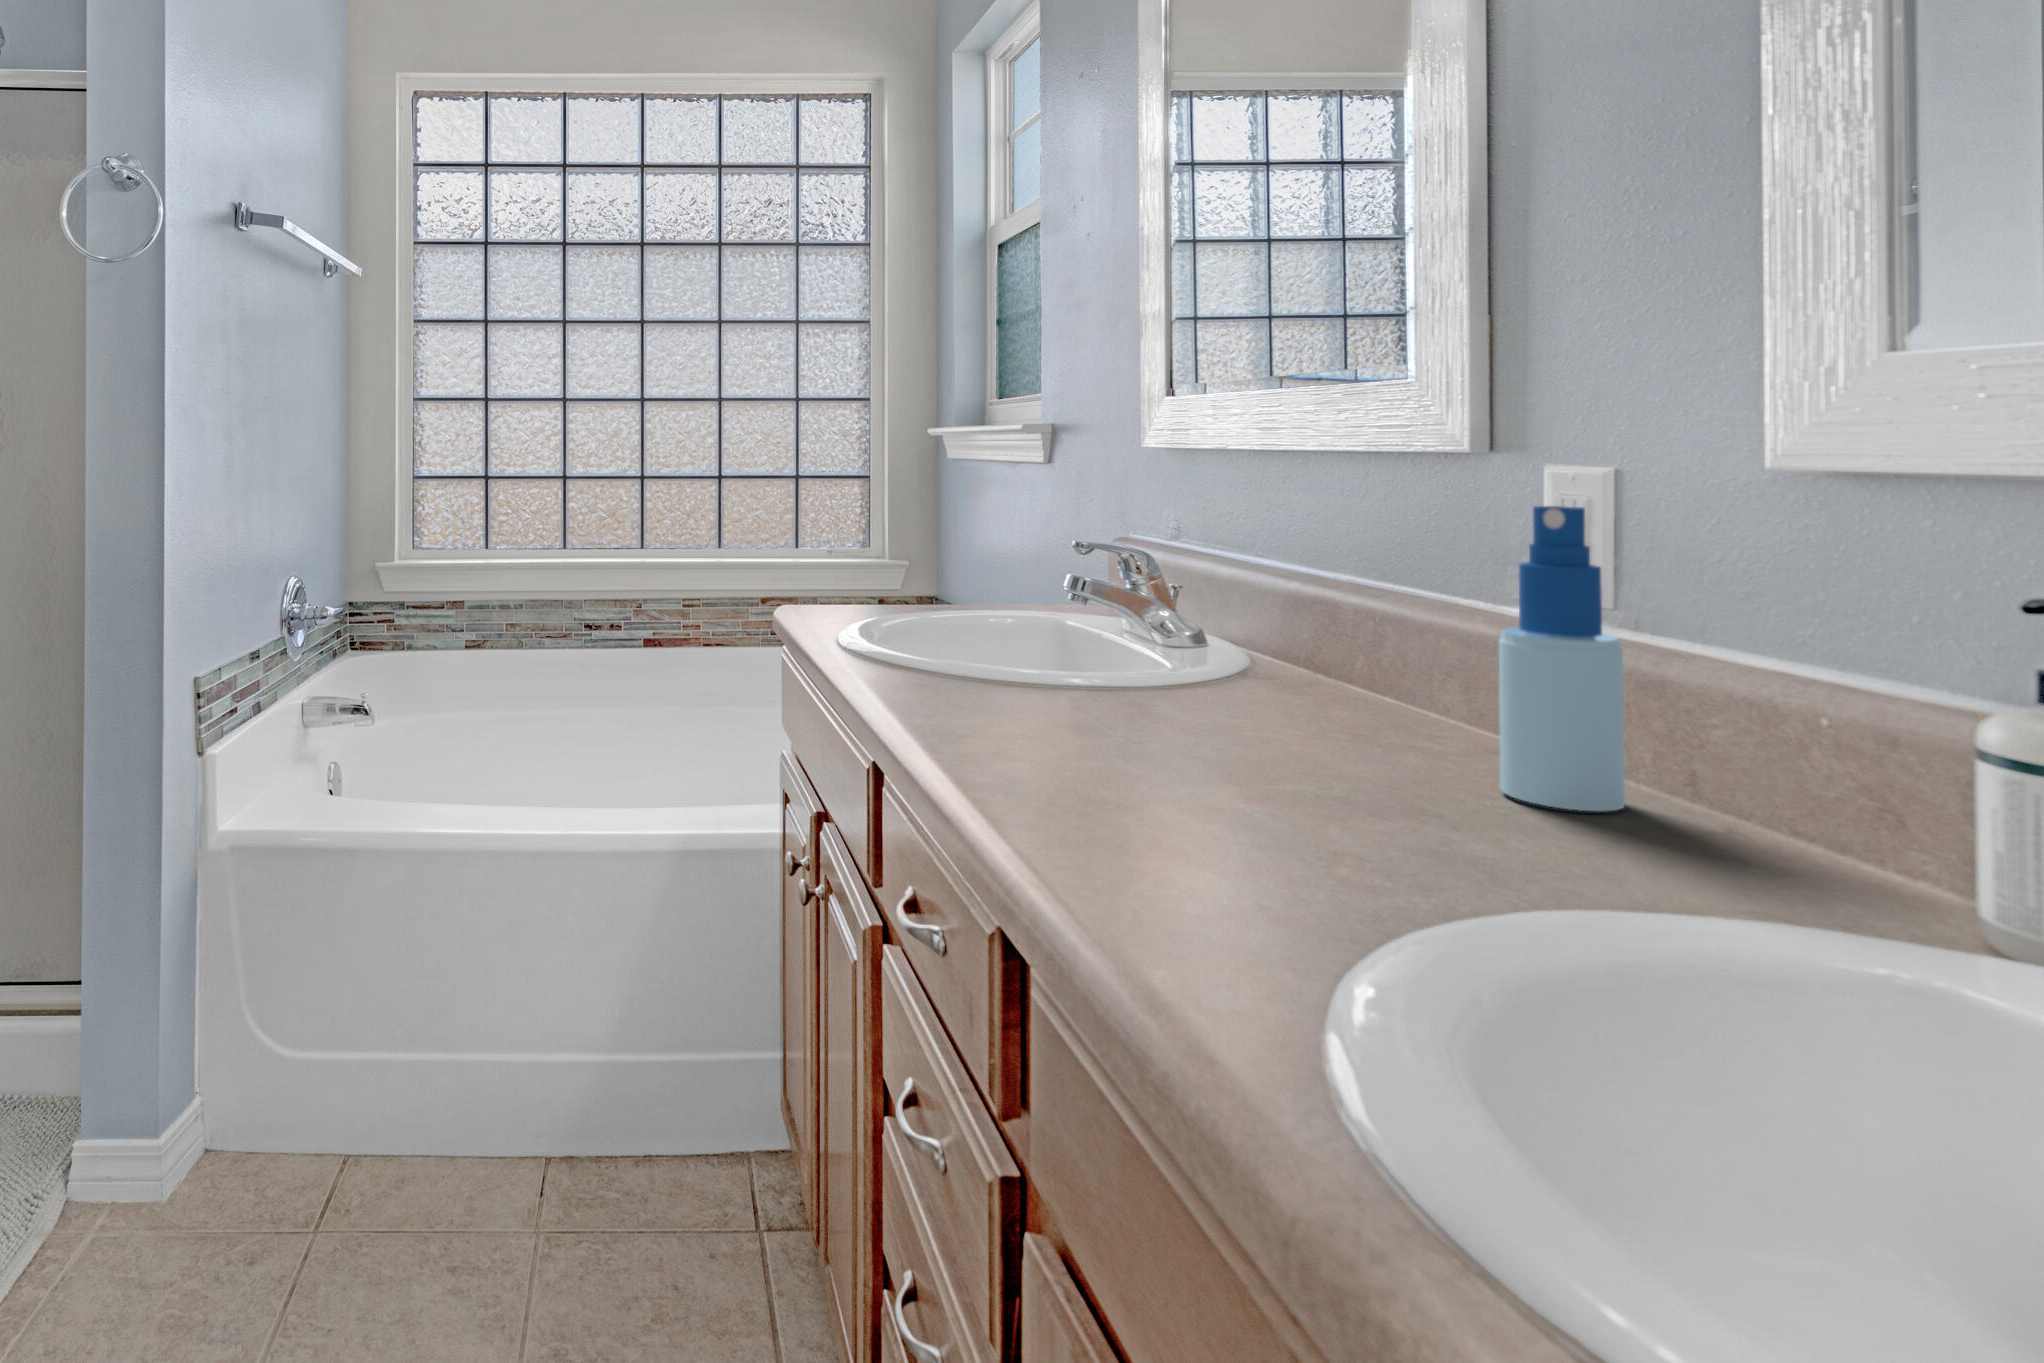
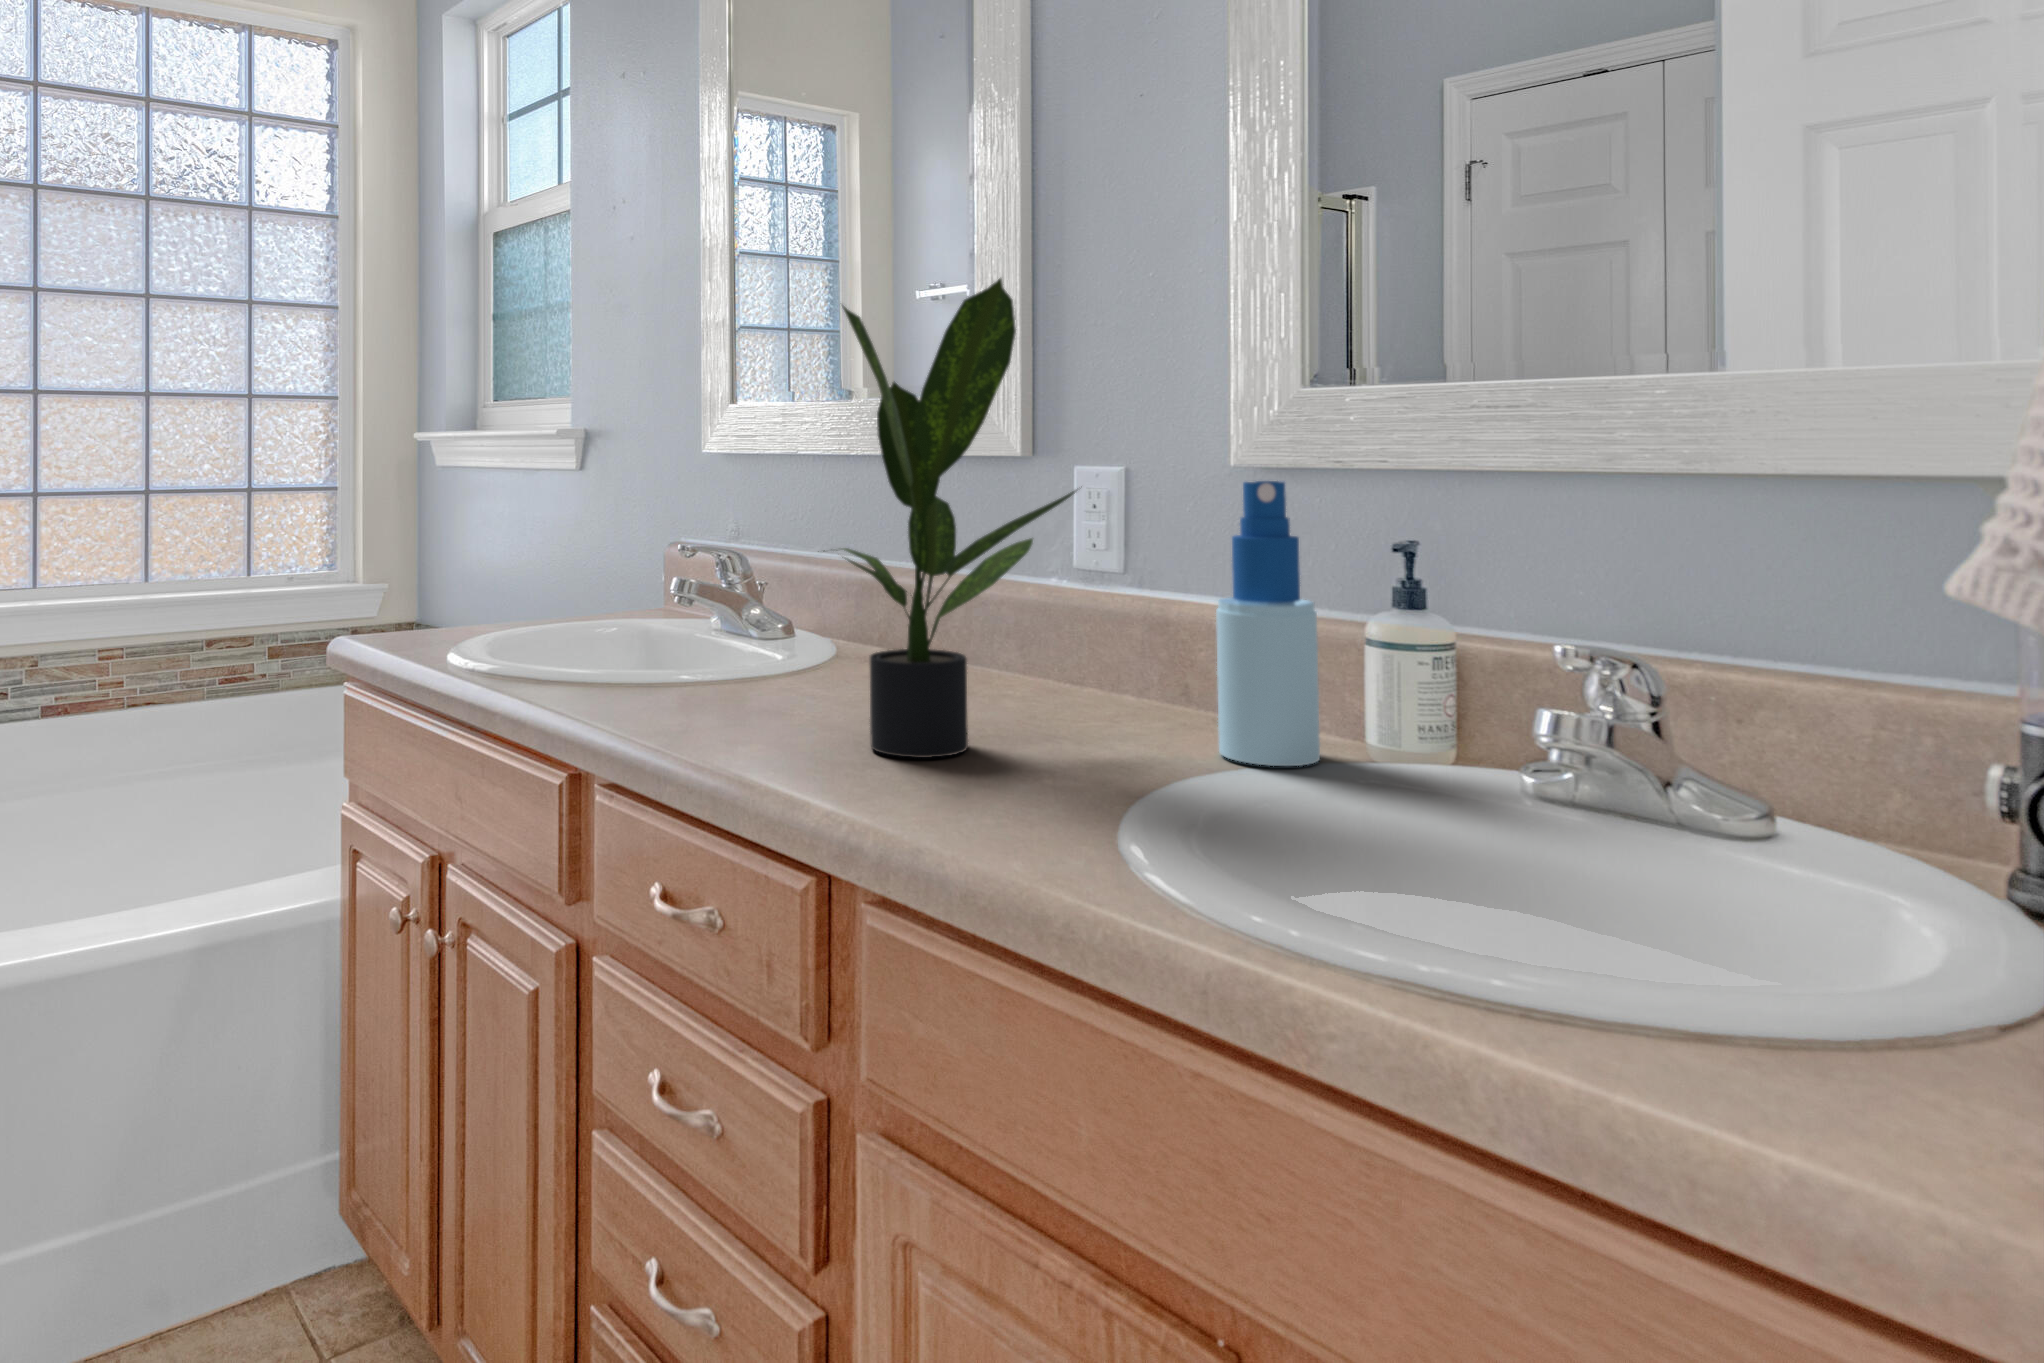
potted plant: none [1087,306,1326,750] -> present [823,278,1077,758]

